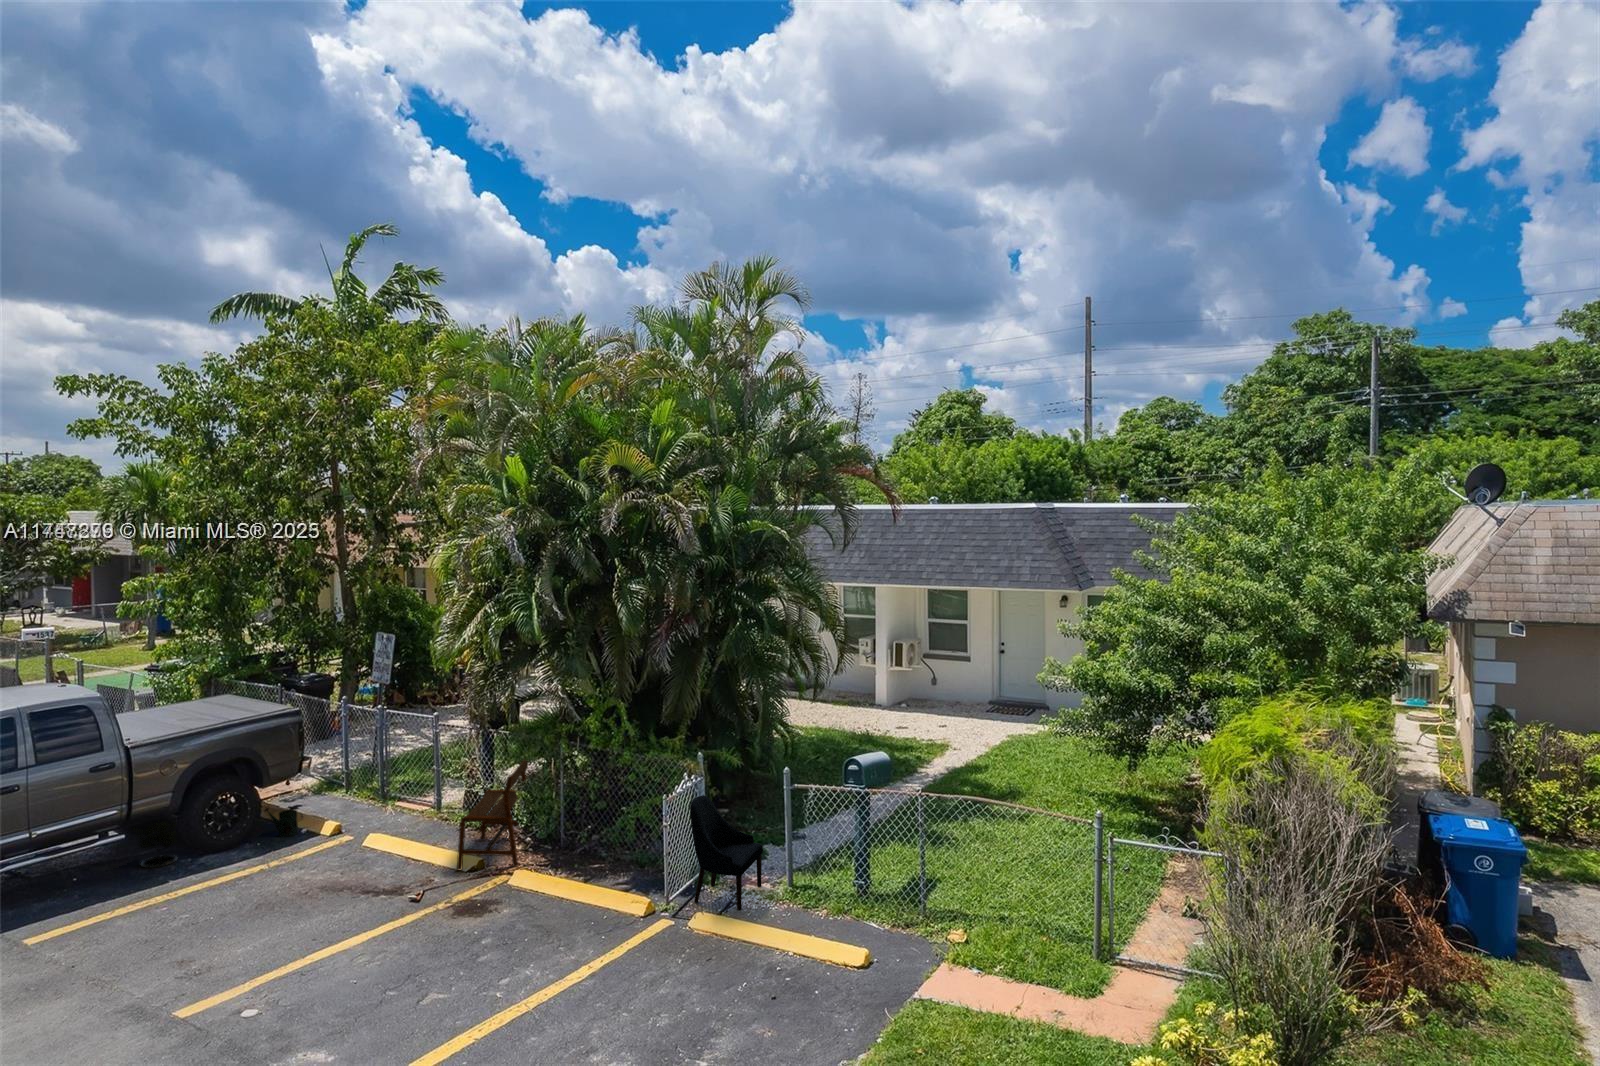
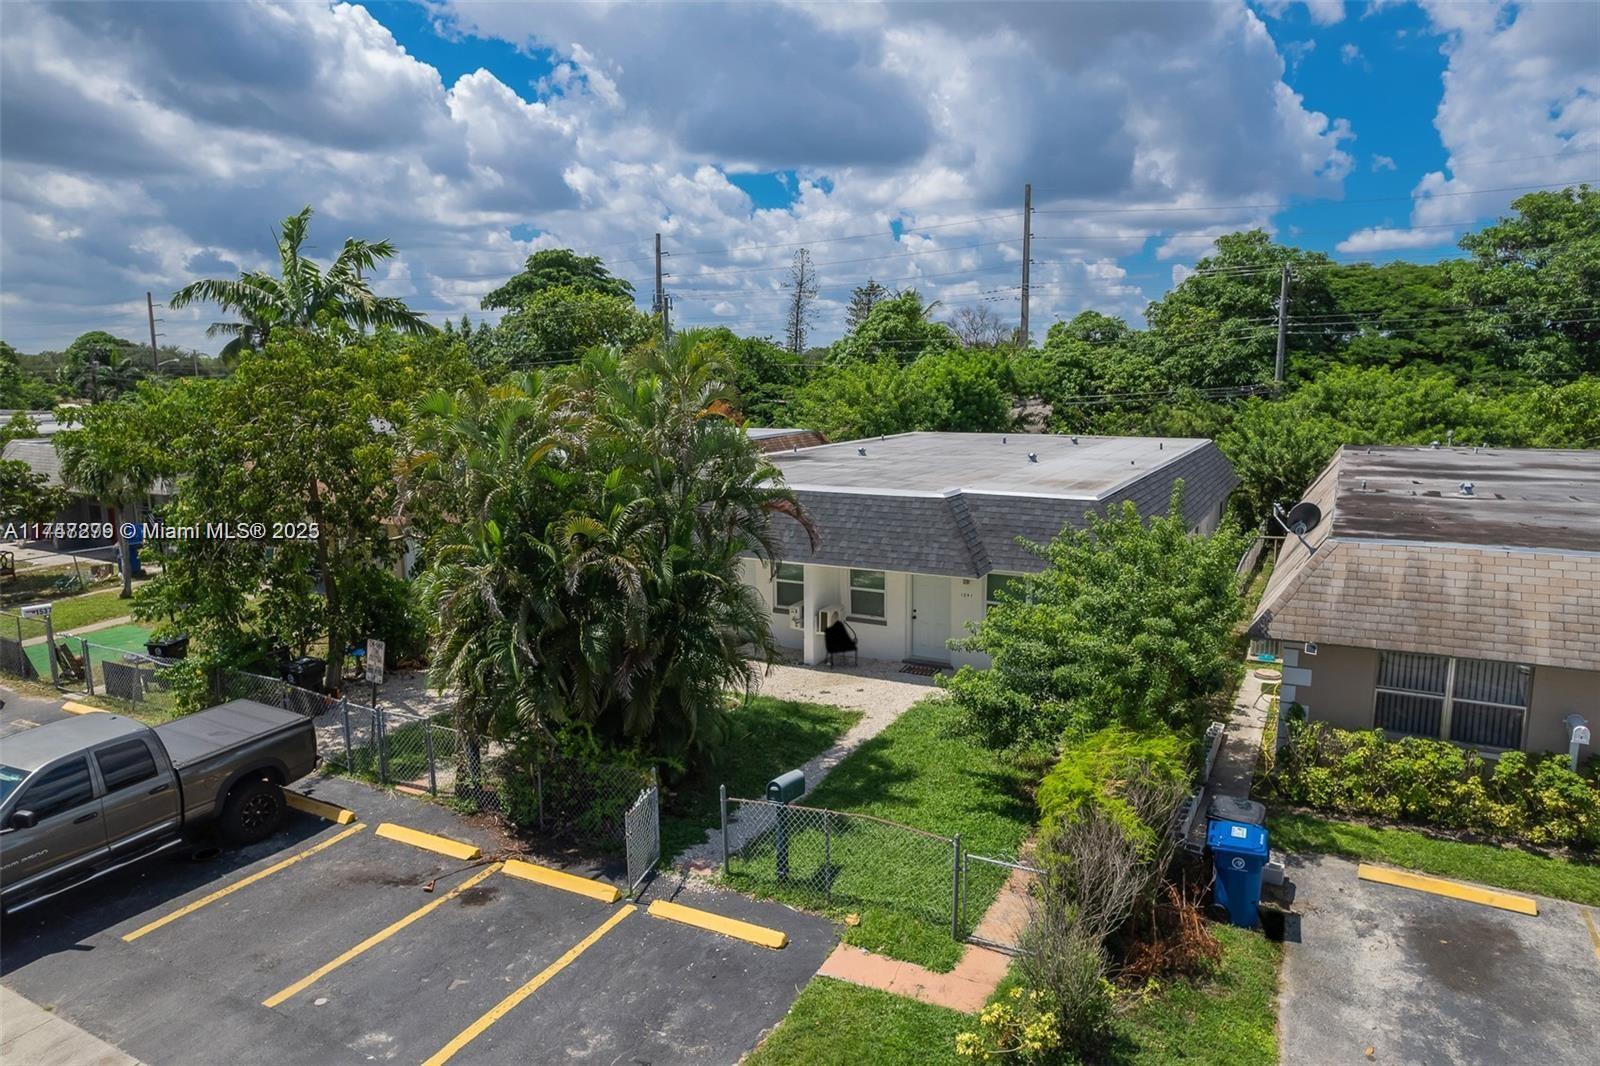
bench: present [457,760,528,870] -> none [458,758,519,860]
chair: present [690,796,763,910] -> present [824,620,858,668]
watering can: present [265,808,303,837] -> present [1251,901,1291,943]

